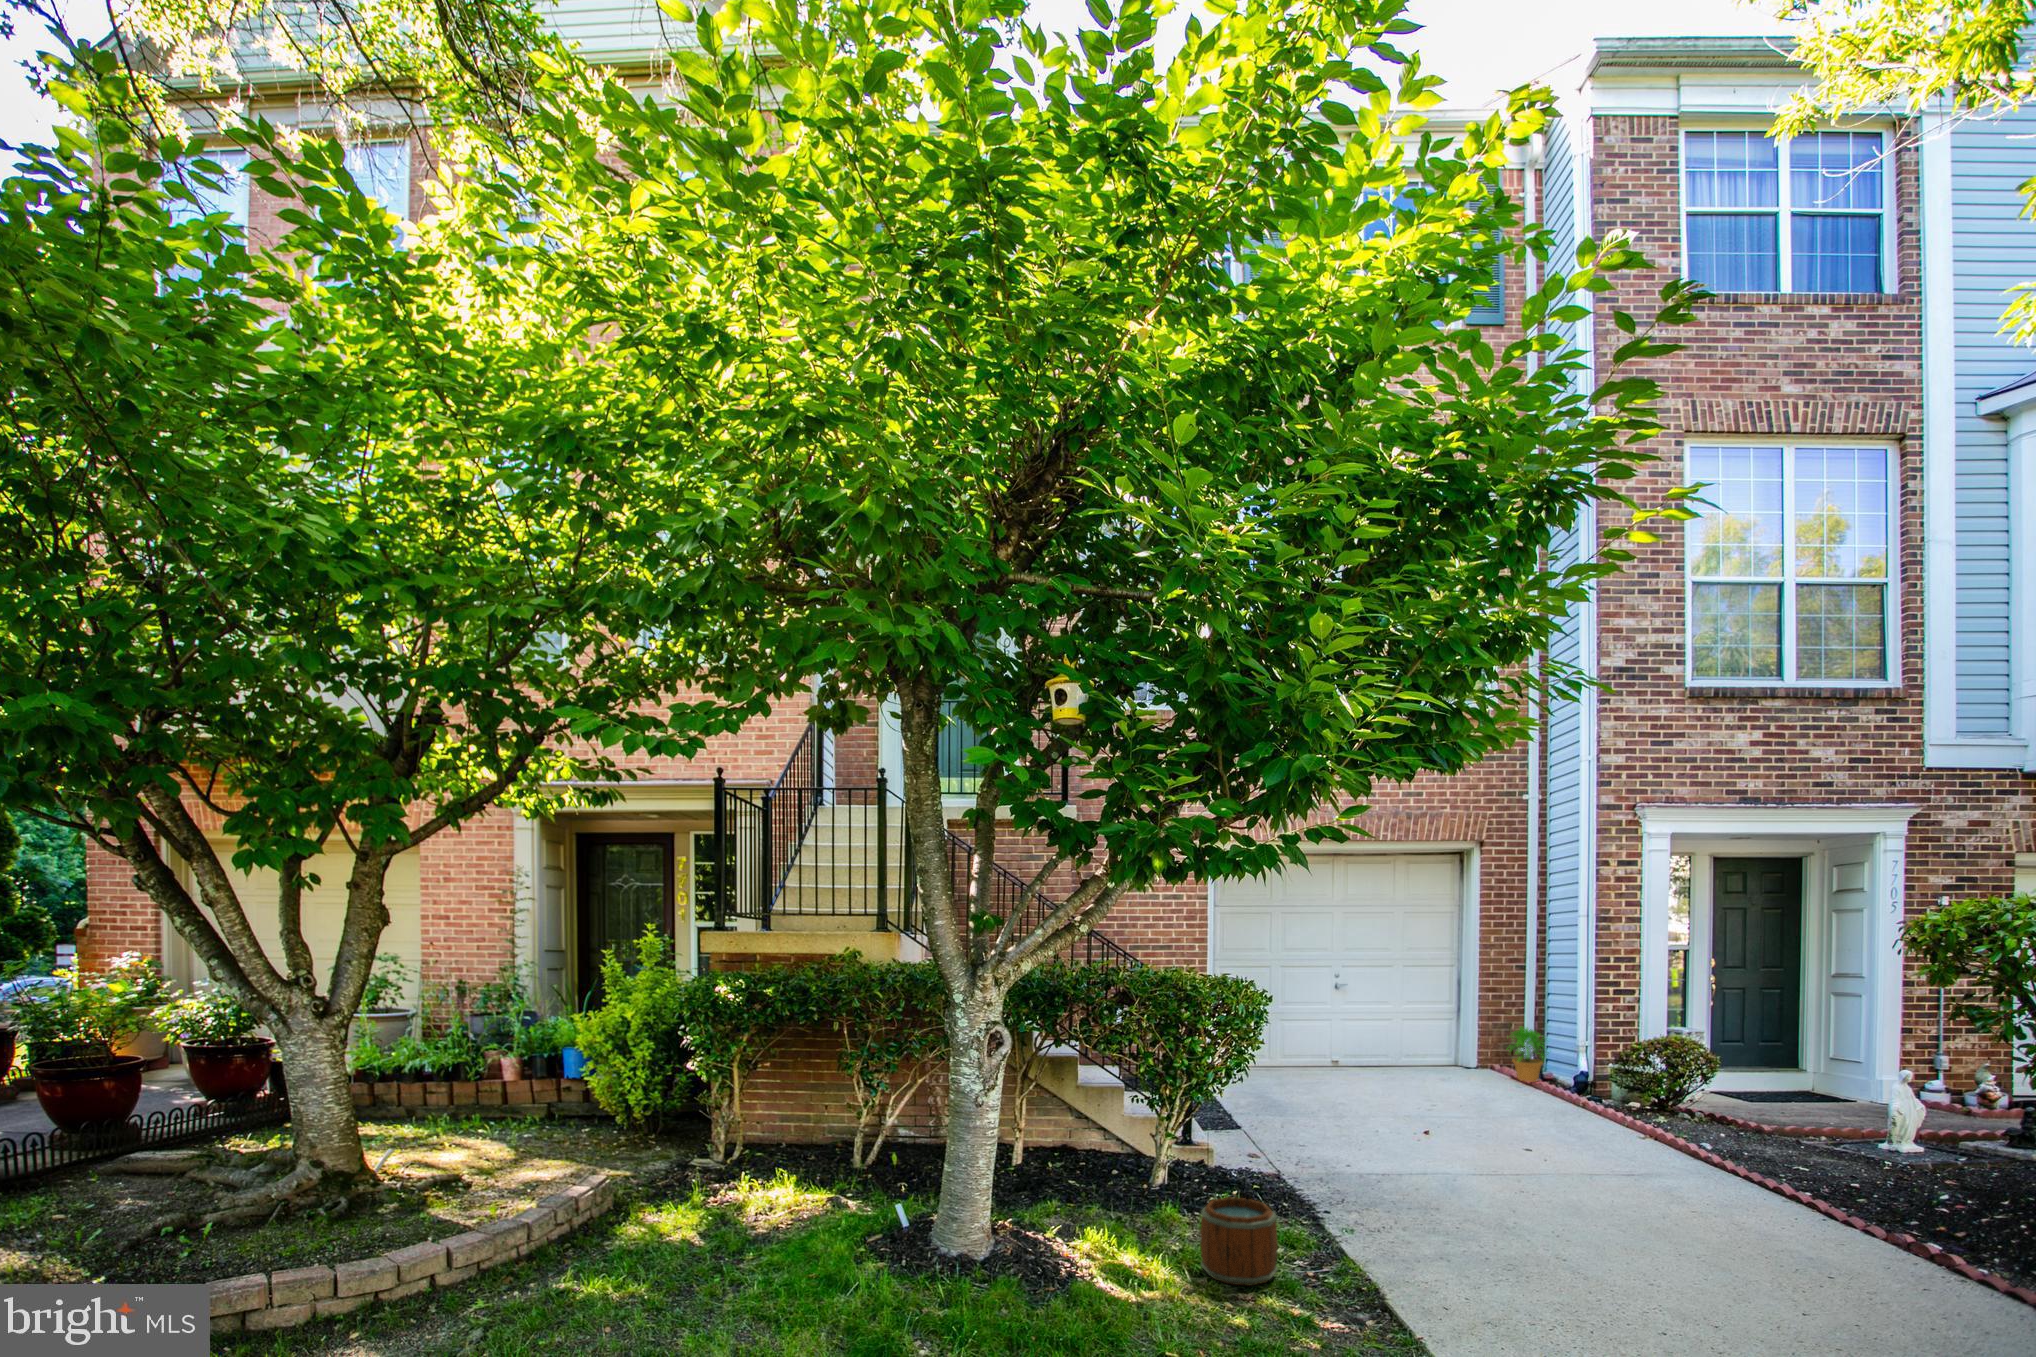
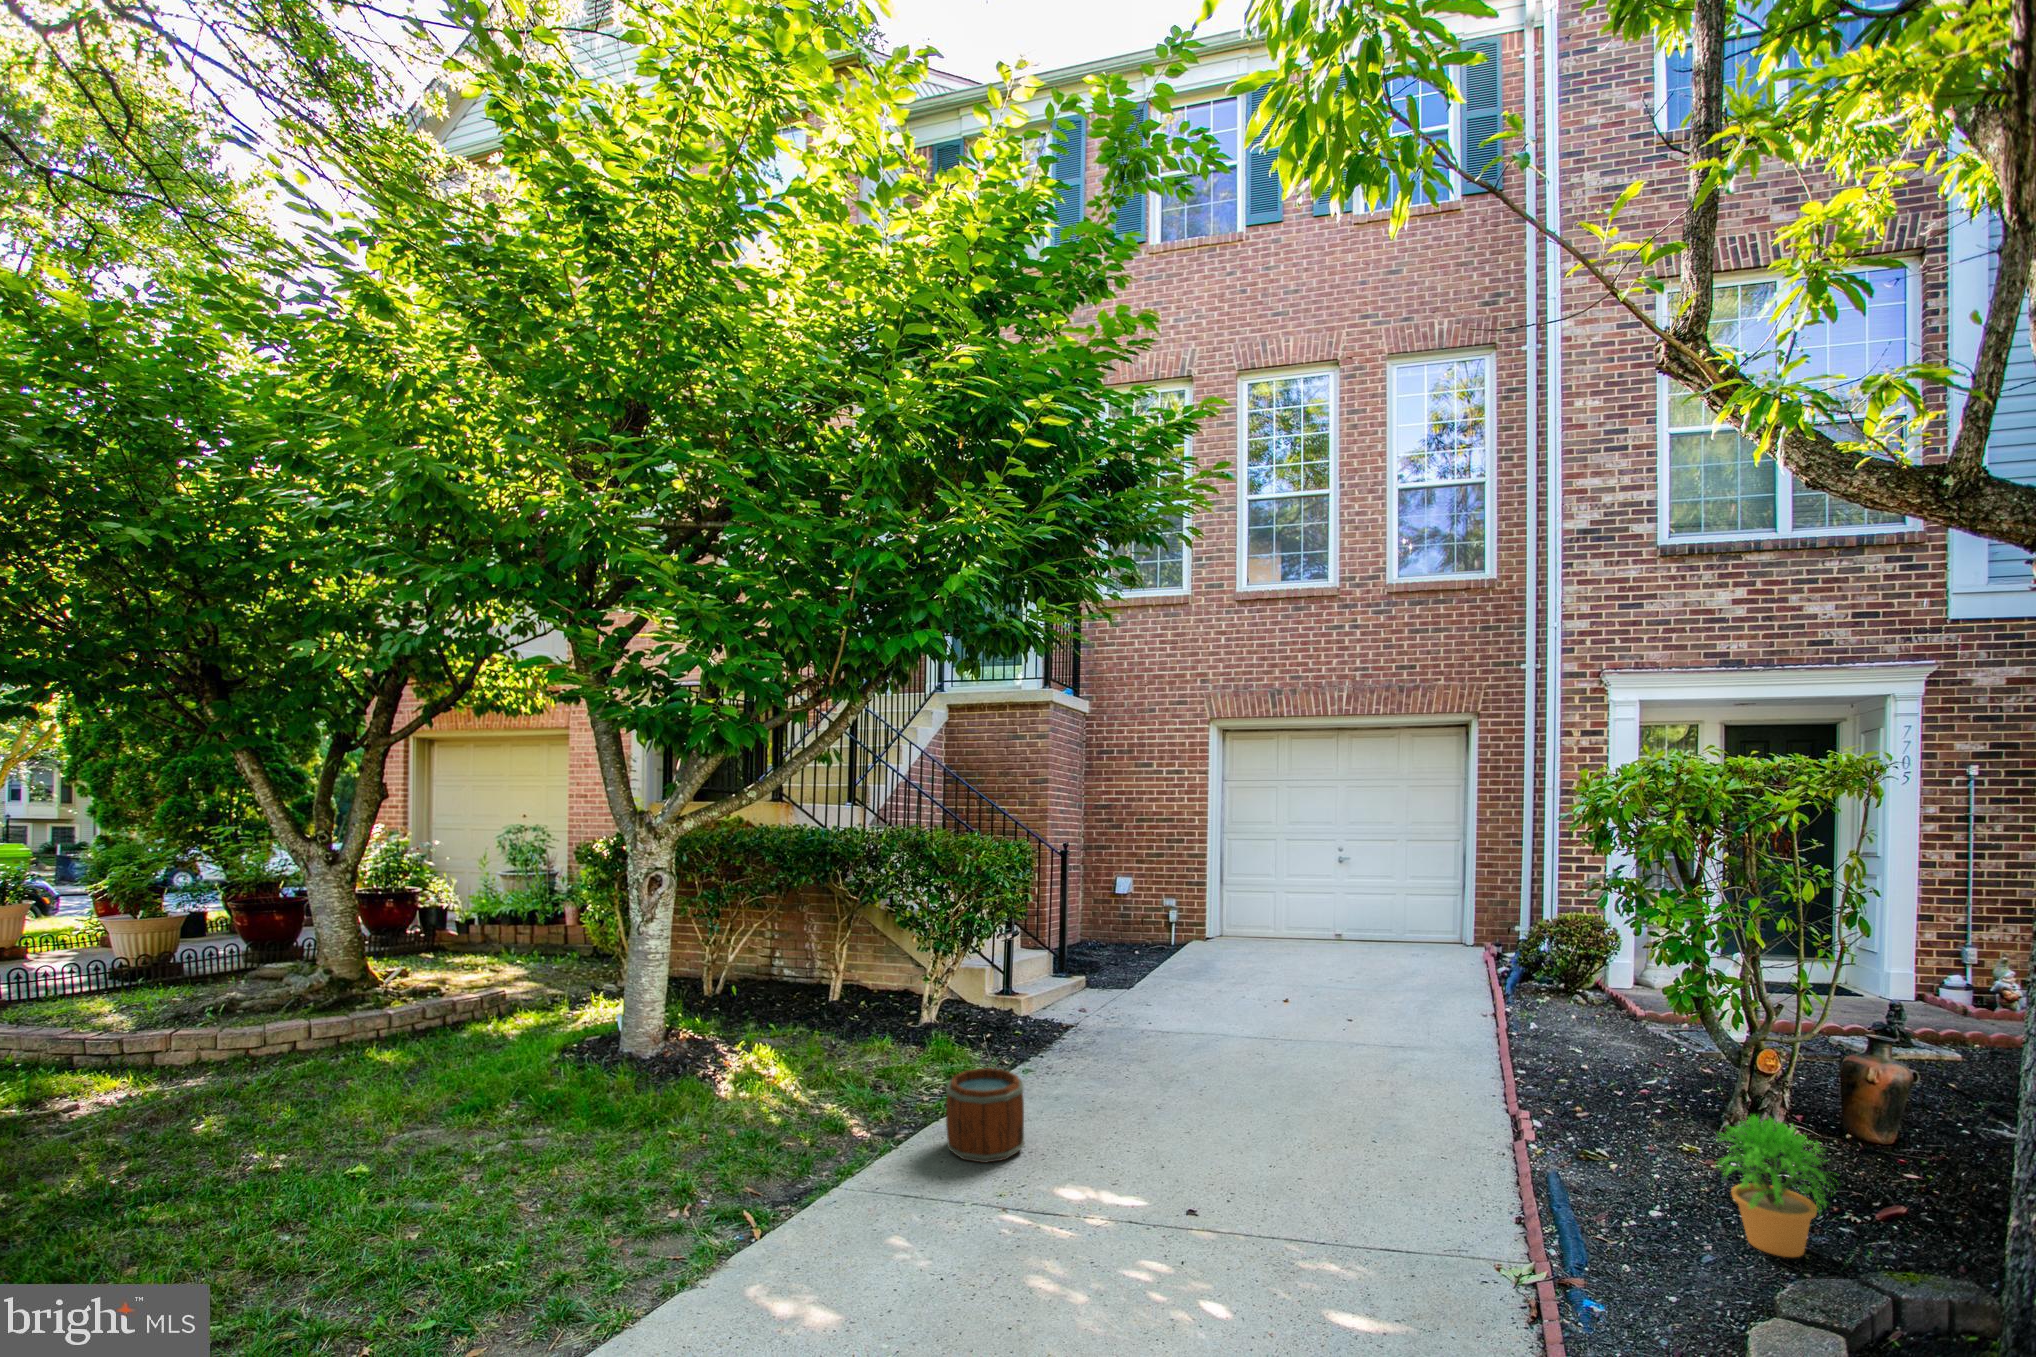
potted plant: present [1507,1026,1548,1082] -> present [1717,1115,1837,1257]

